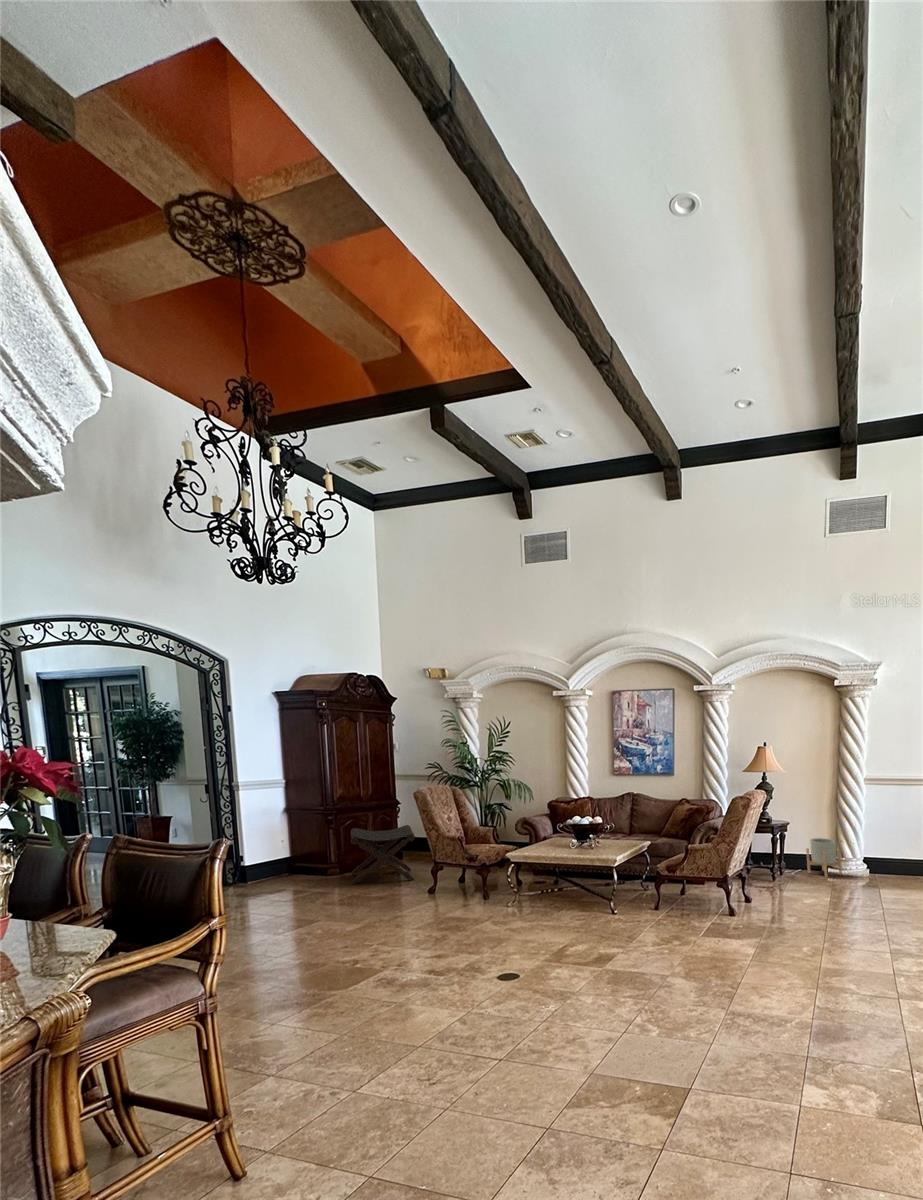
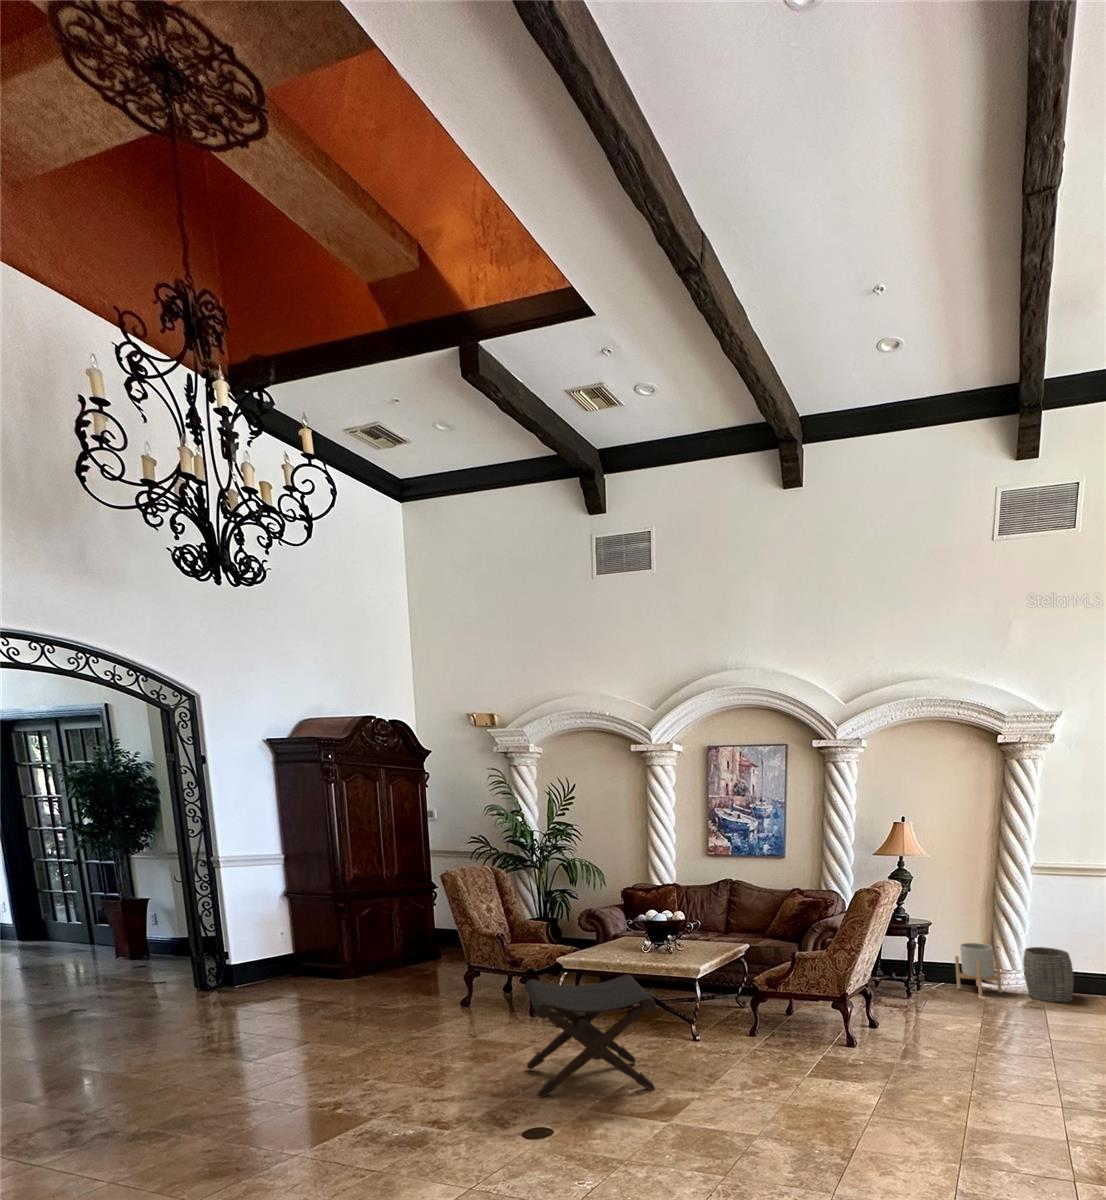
footstool: present [351,825,415,884] -> present [525,975,655,1098]
woven basket: none [859,840,898,881] -> present [1023,947,1074,1002]

